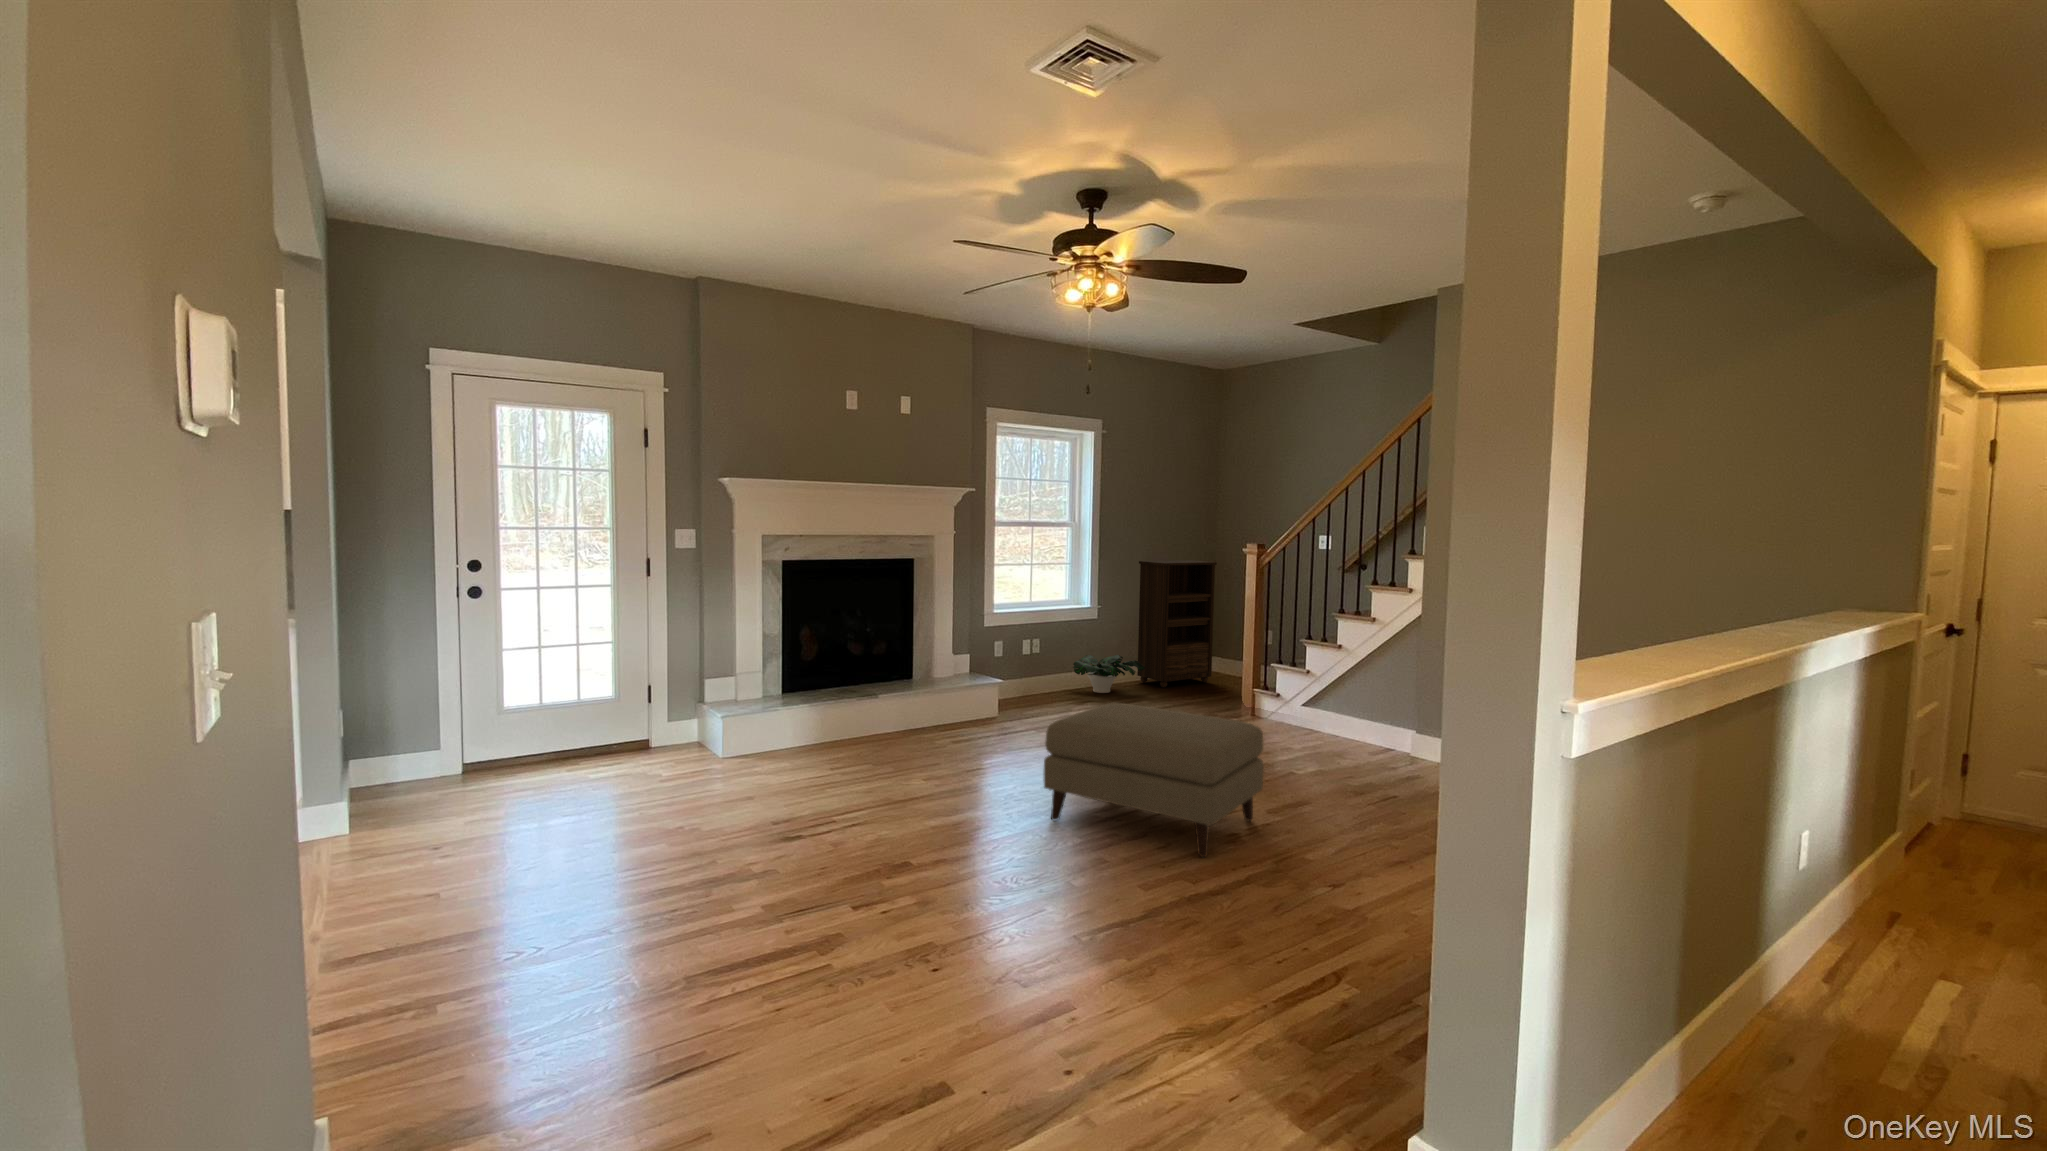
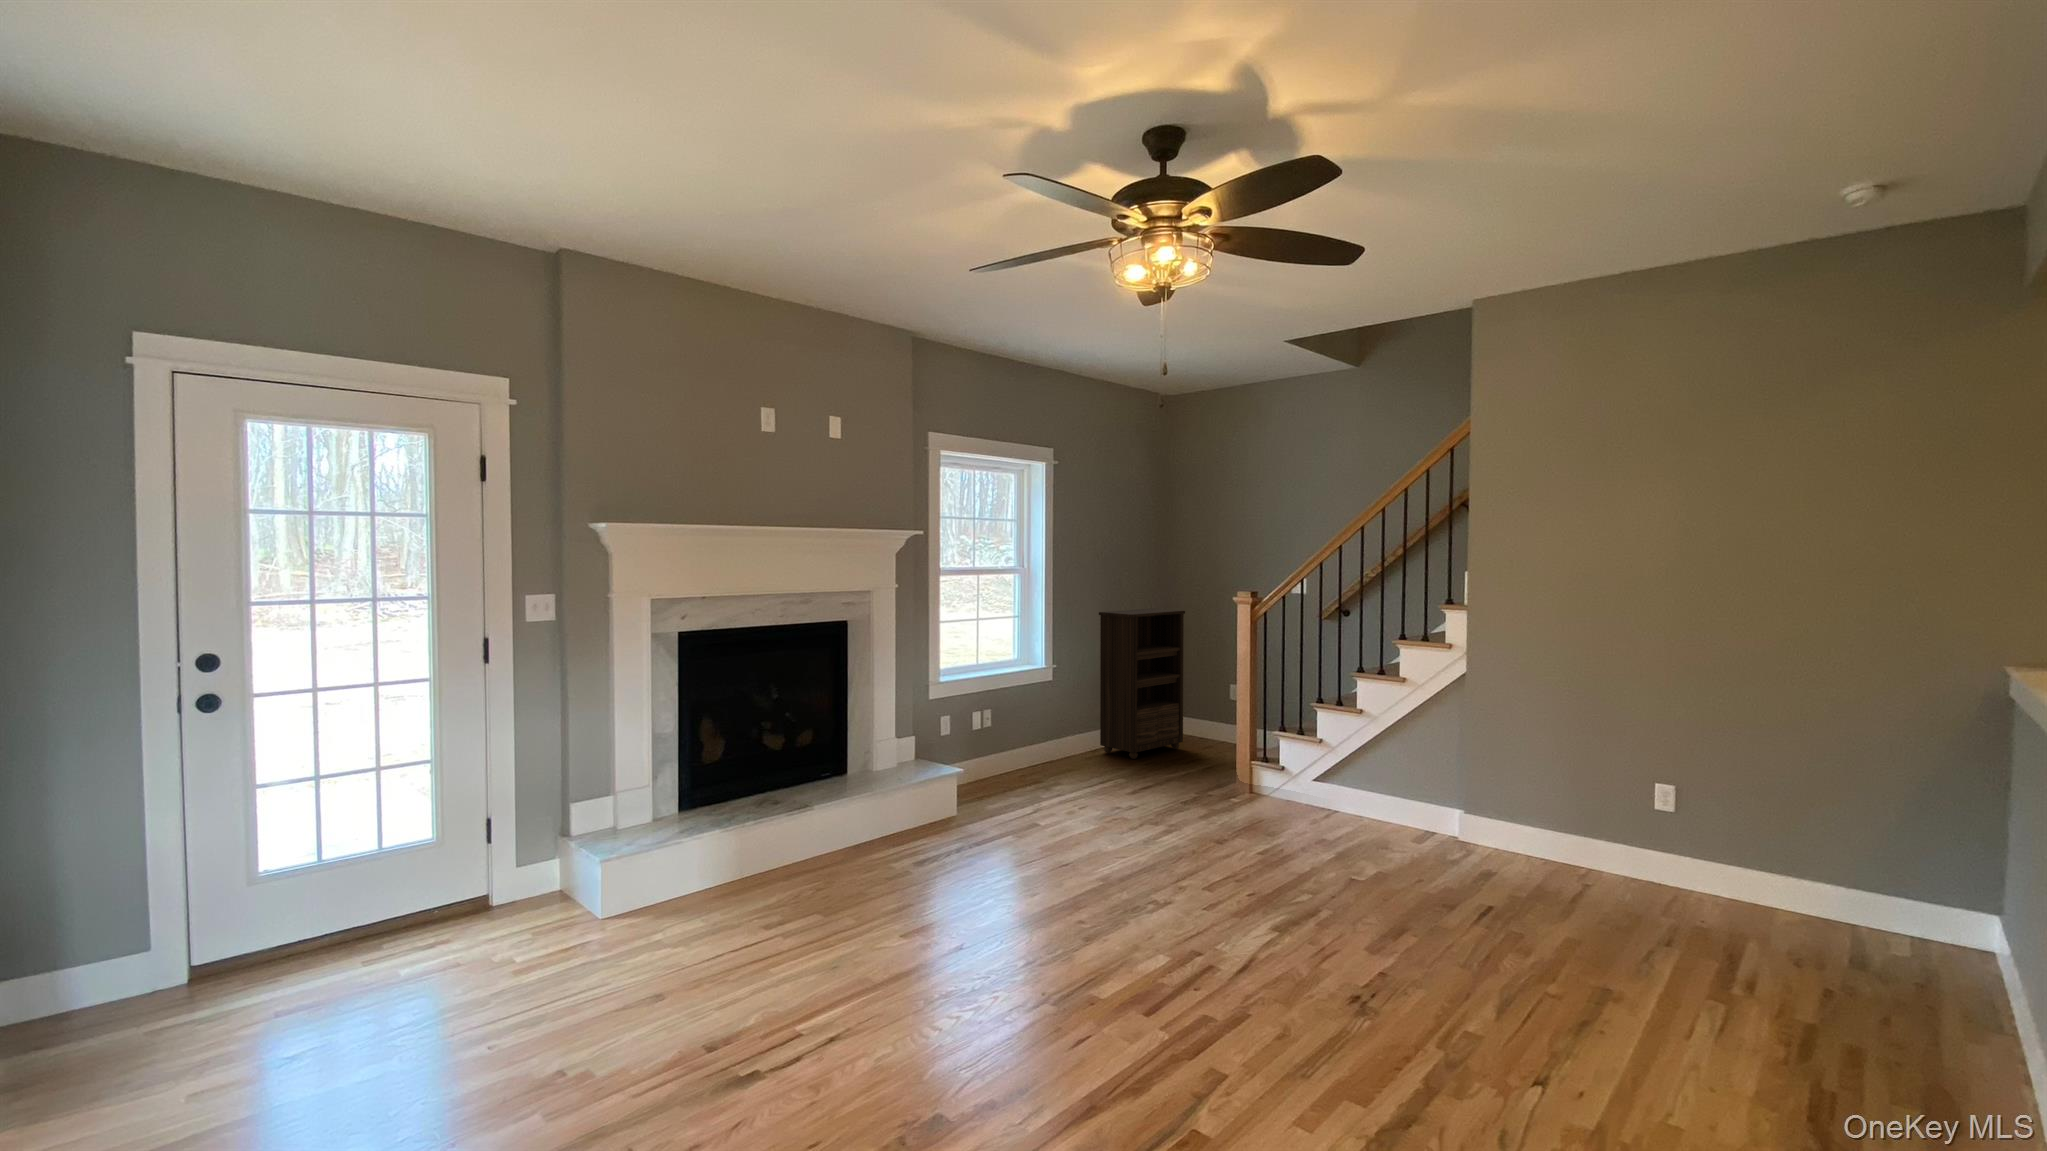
potted plant: present [1073,655,1145,693] -> none [1030,724,1115,771]
ottoman: present [1044,703,1264,857] -> none [1077,815,1360,1049]

